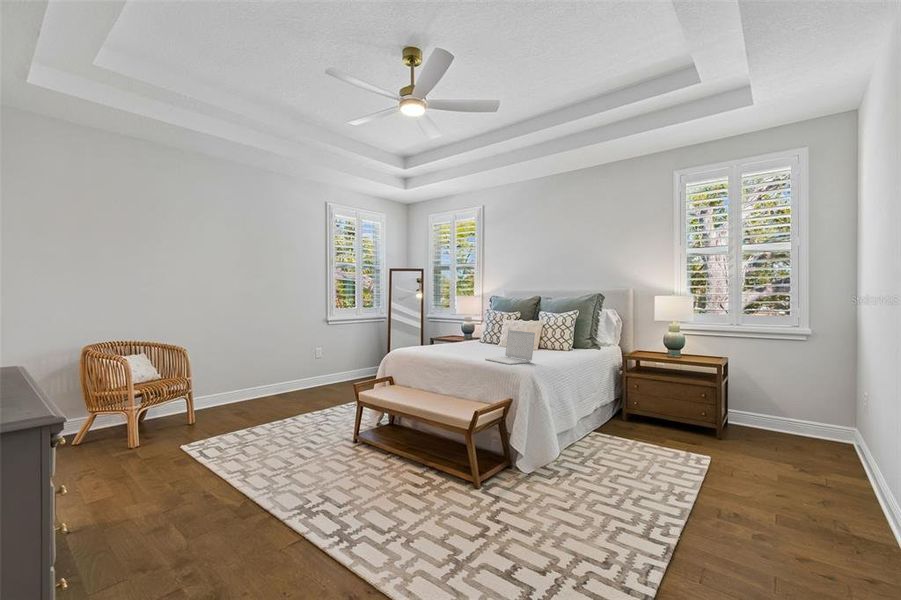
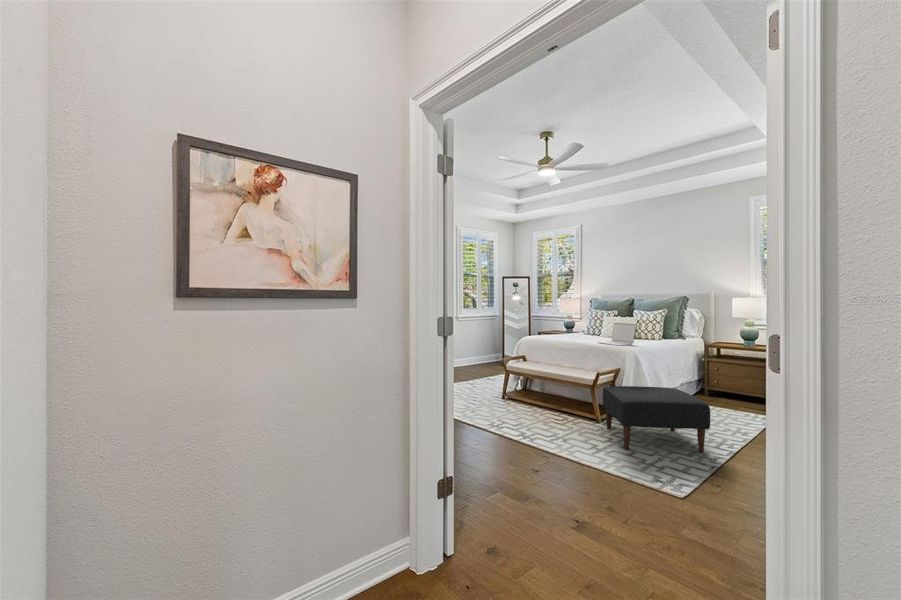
ottoman: none [480,432,634,553] -> present [603,386,710,453]

